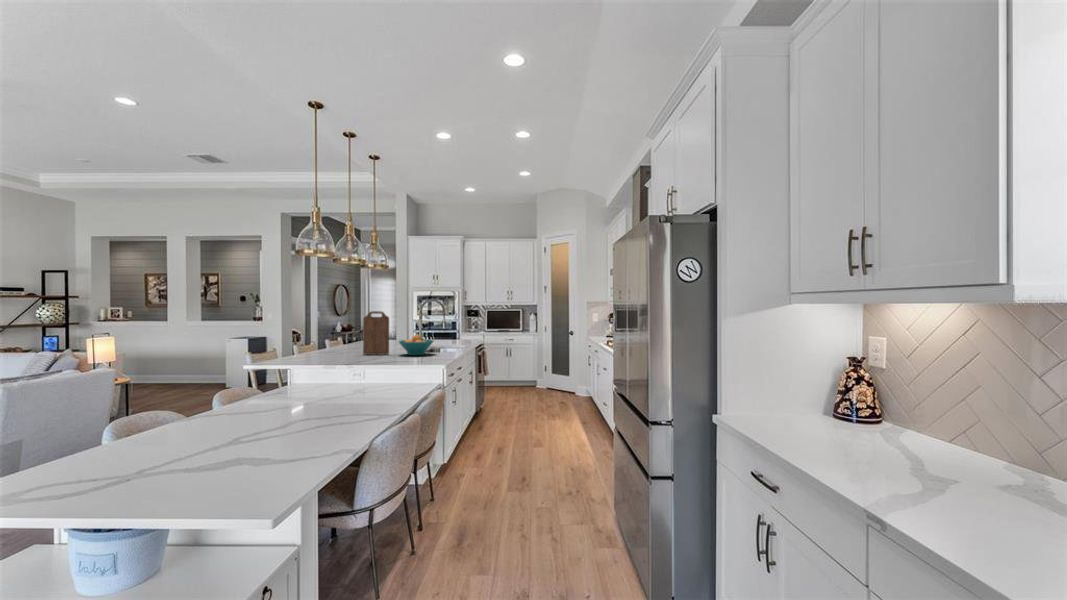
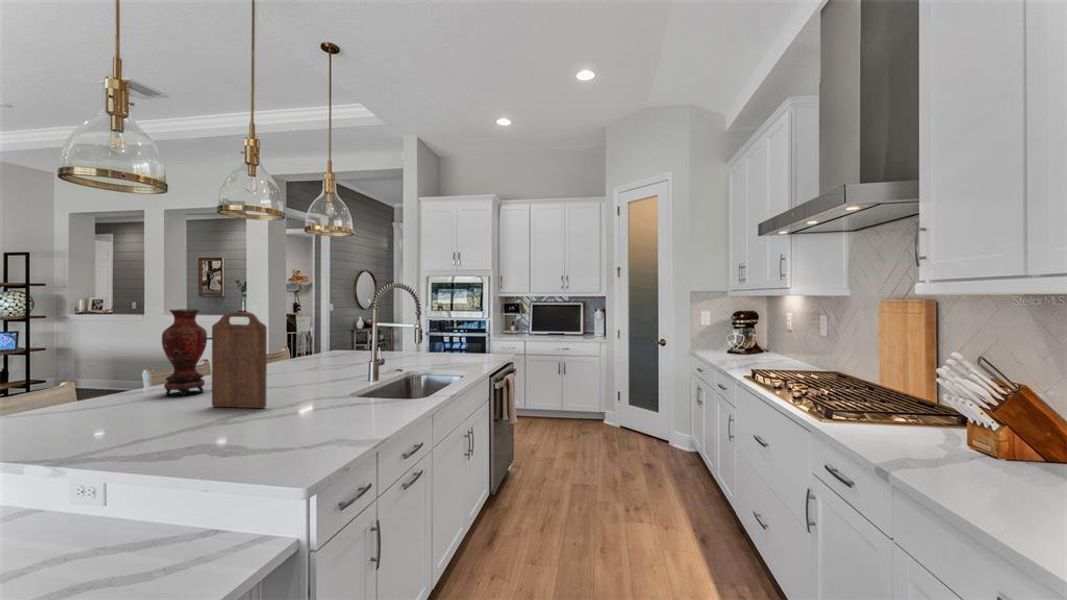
vase: none [326,311,345,353] -> present [162,309,207,396]
fruit bowl: present [399,335,433,355] -> none [272,366,361,417]

